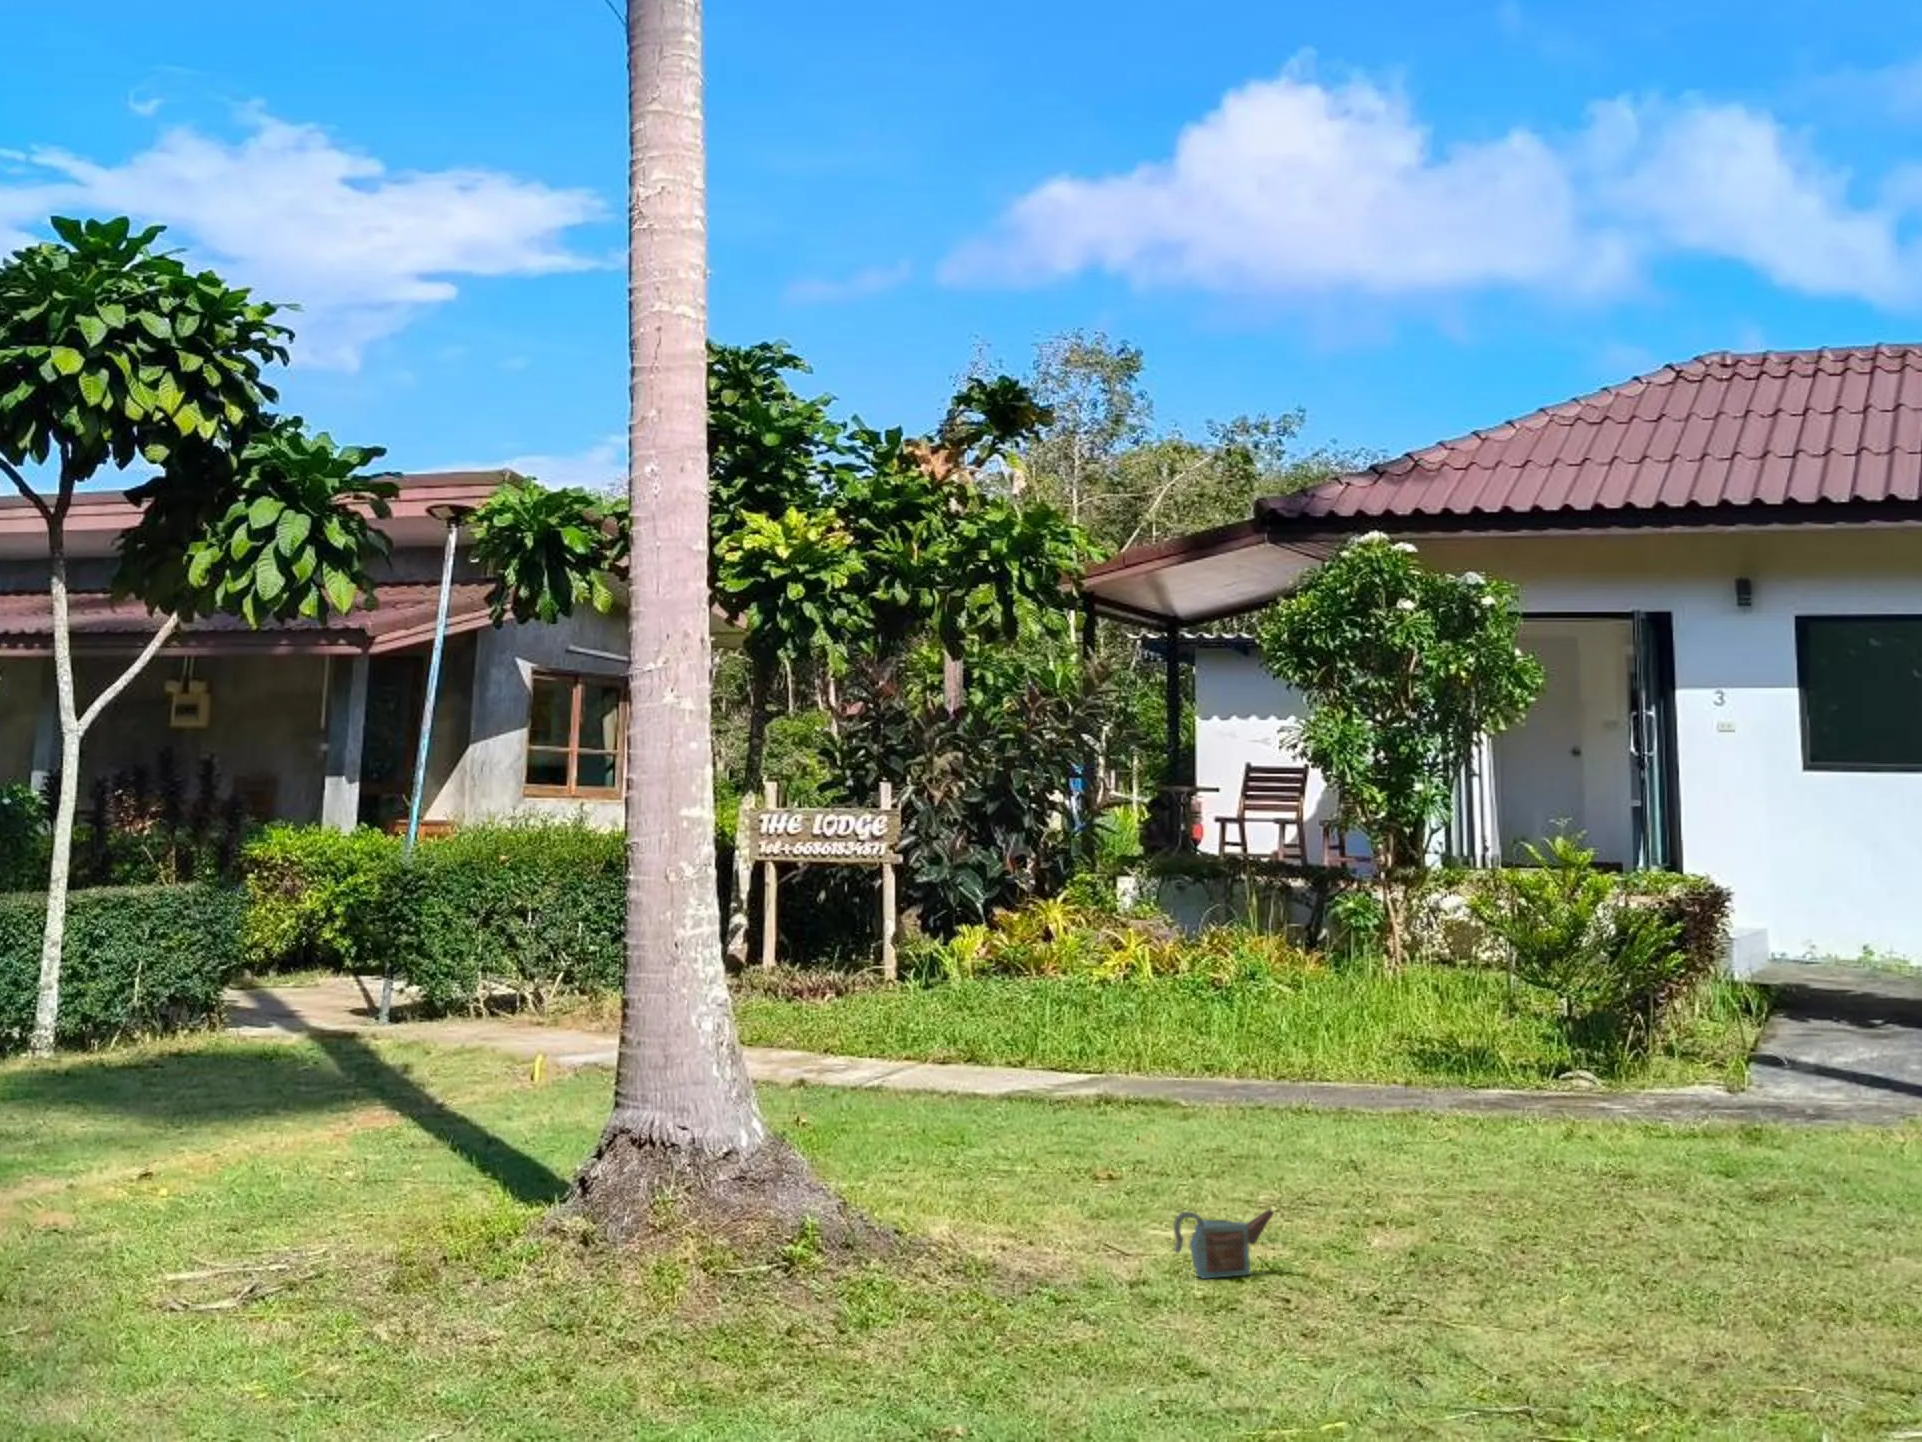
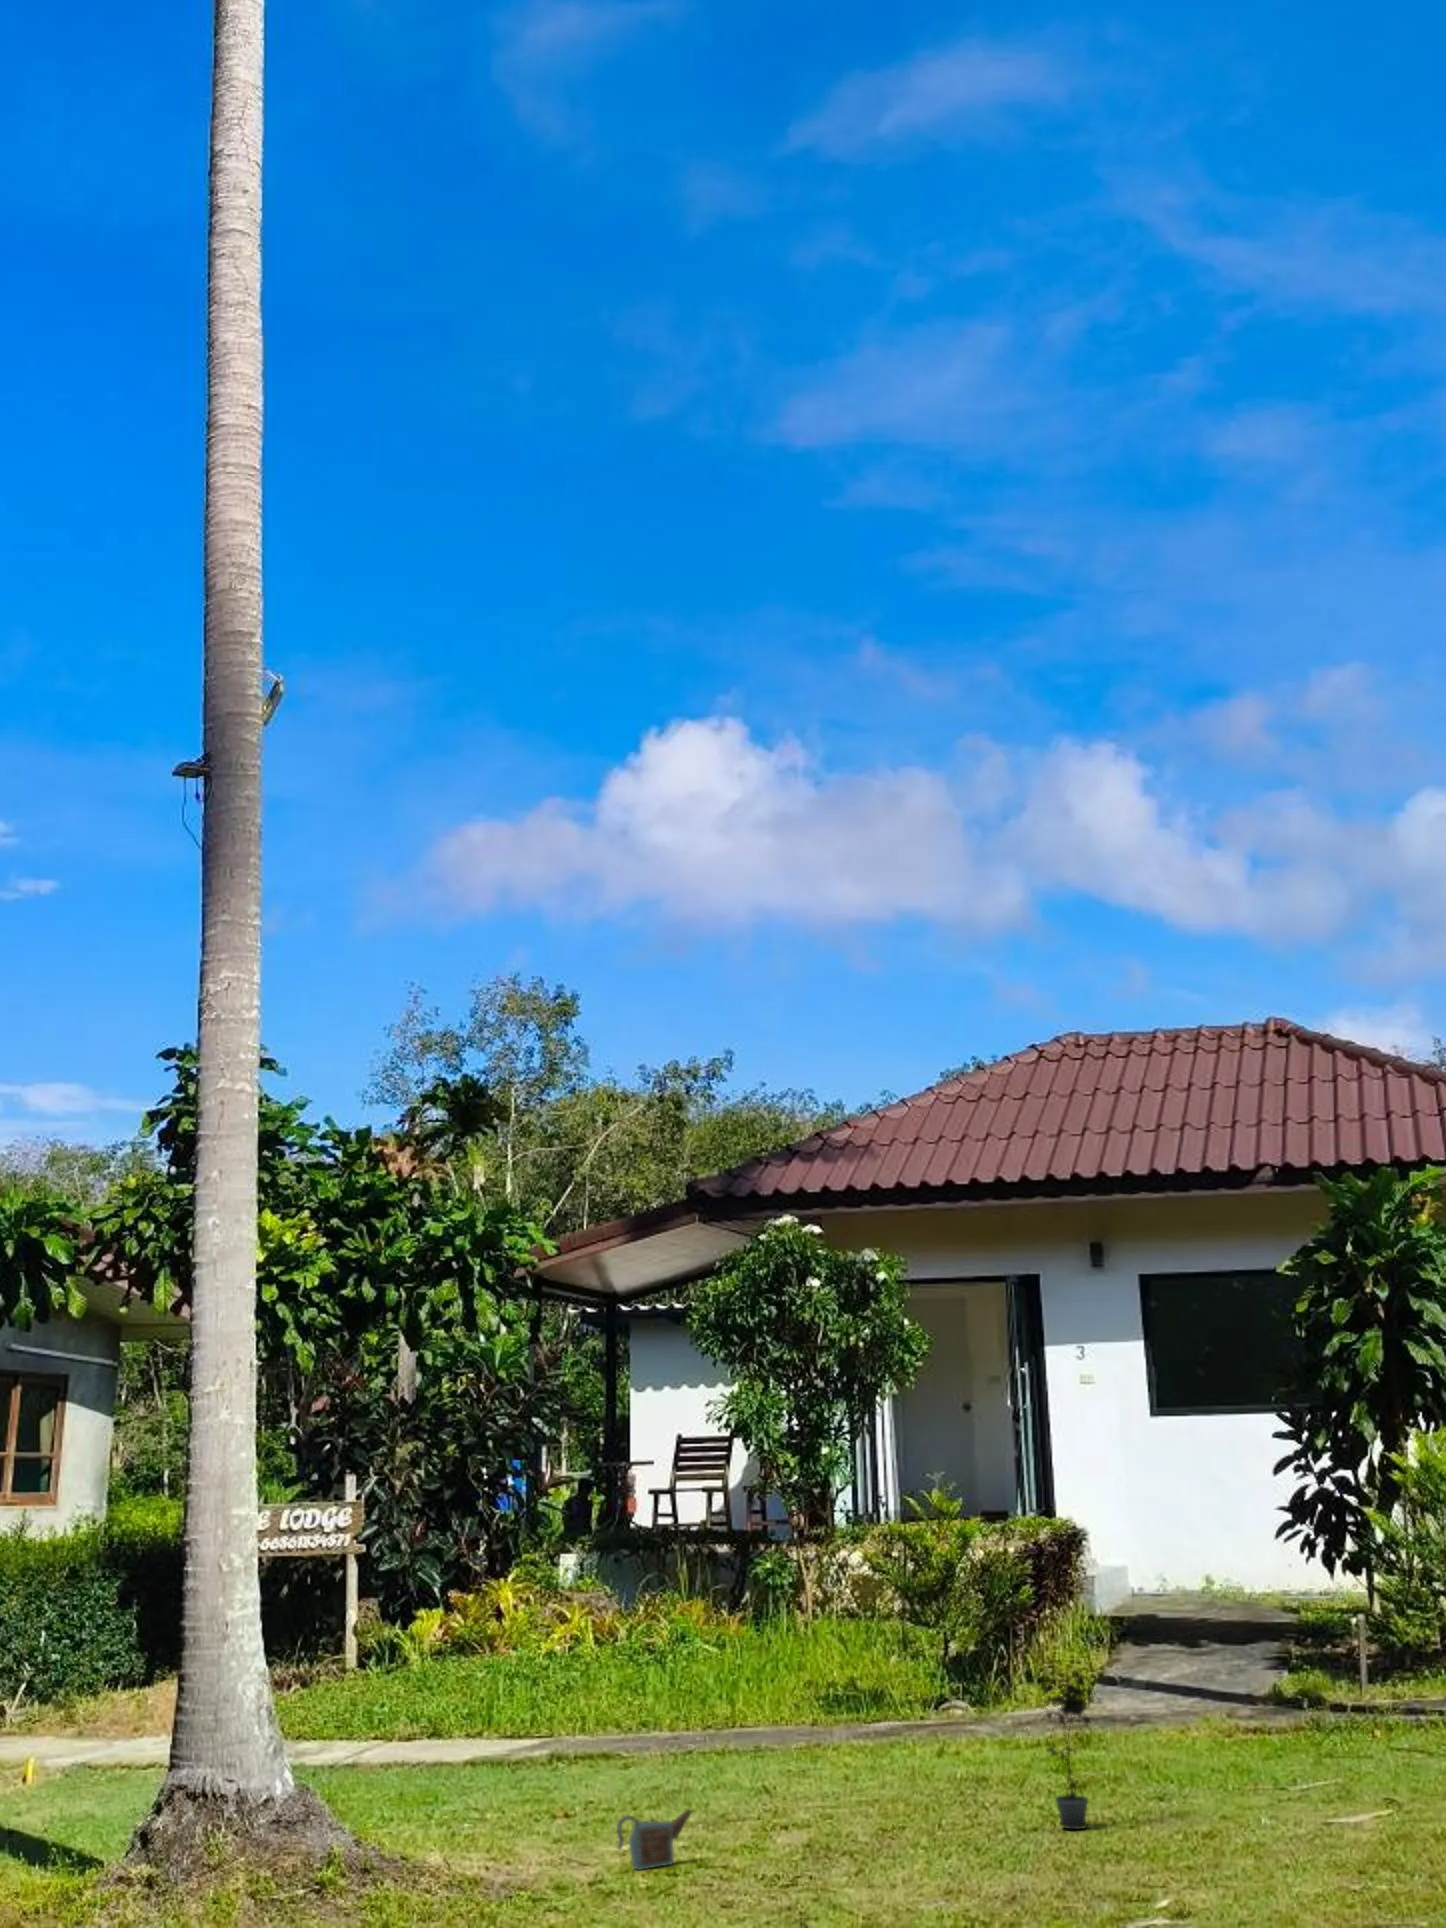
potted plant: none [1762,1073,1862,1286] -> present [1041,1670,1098,1829]

